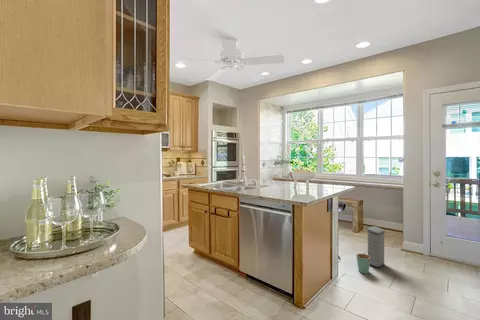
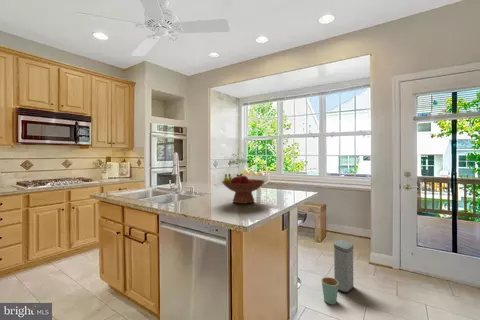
fruit bowl: none [281,171,313,192] -> present [222,174,265,204]

